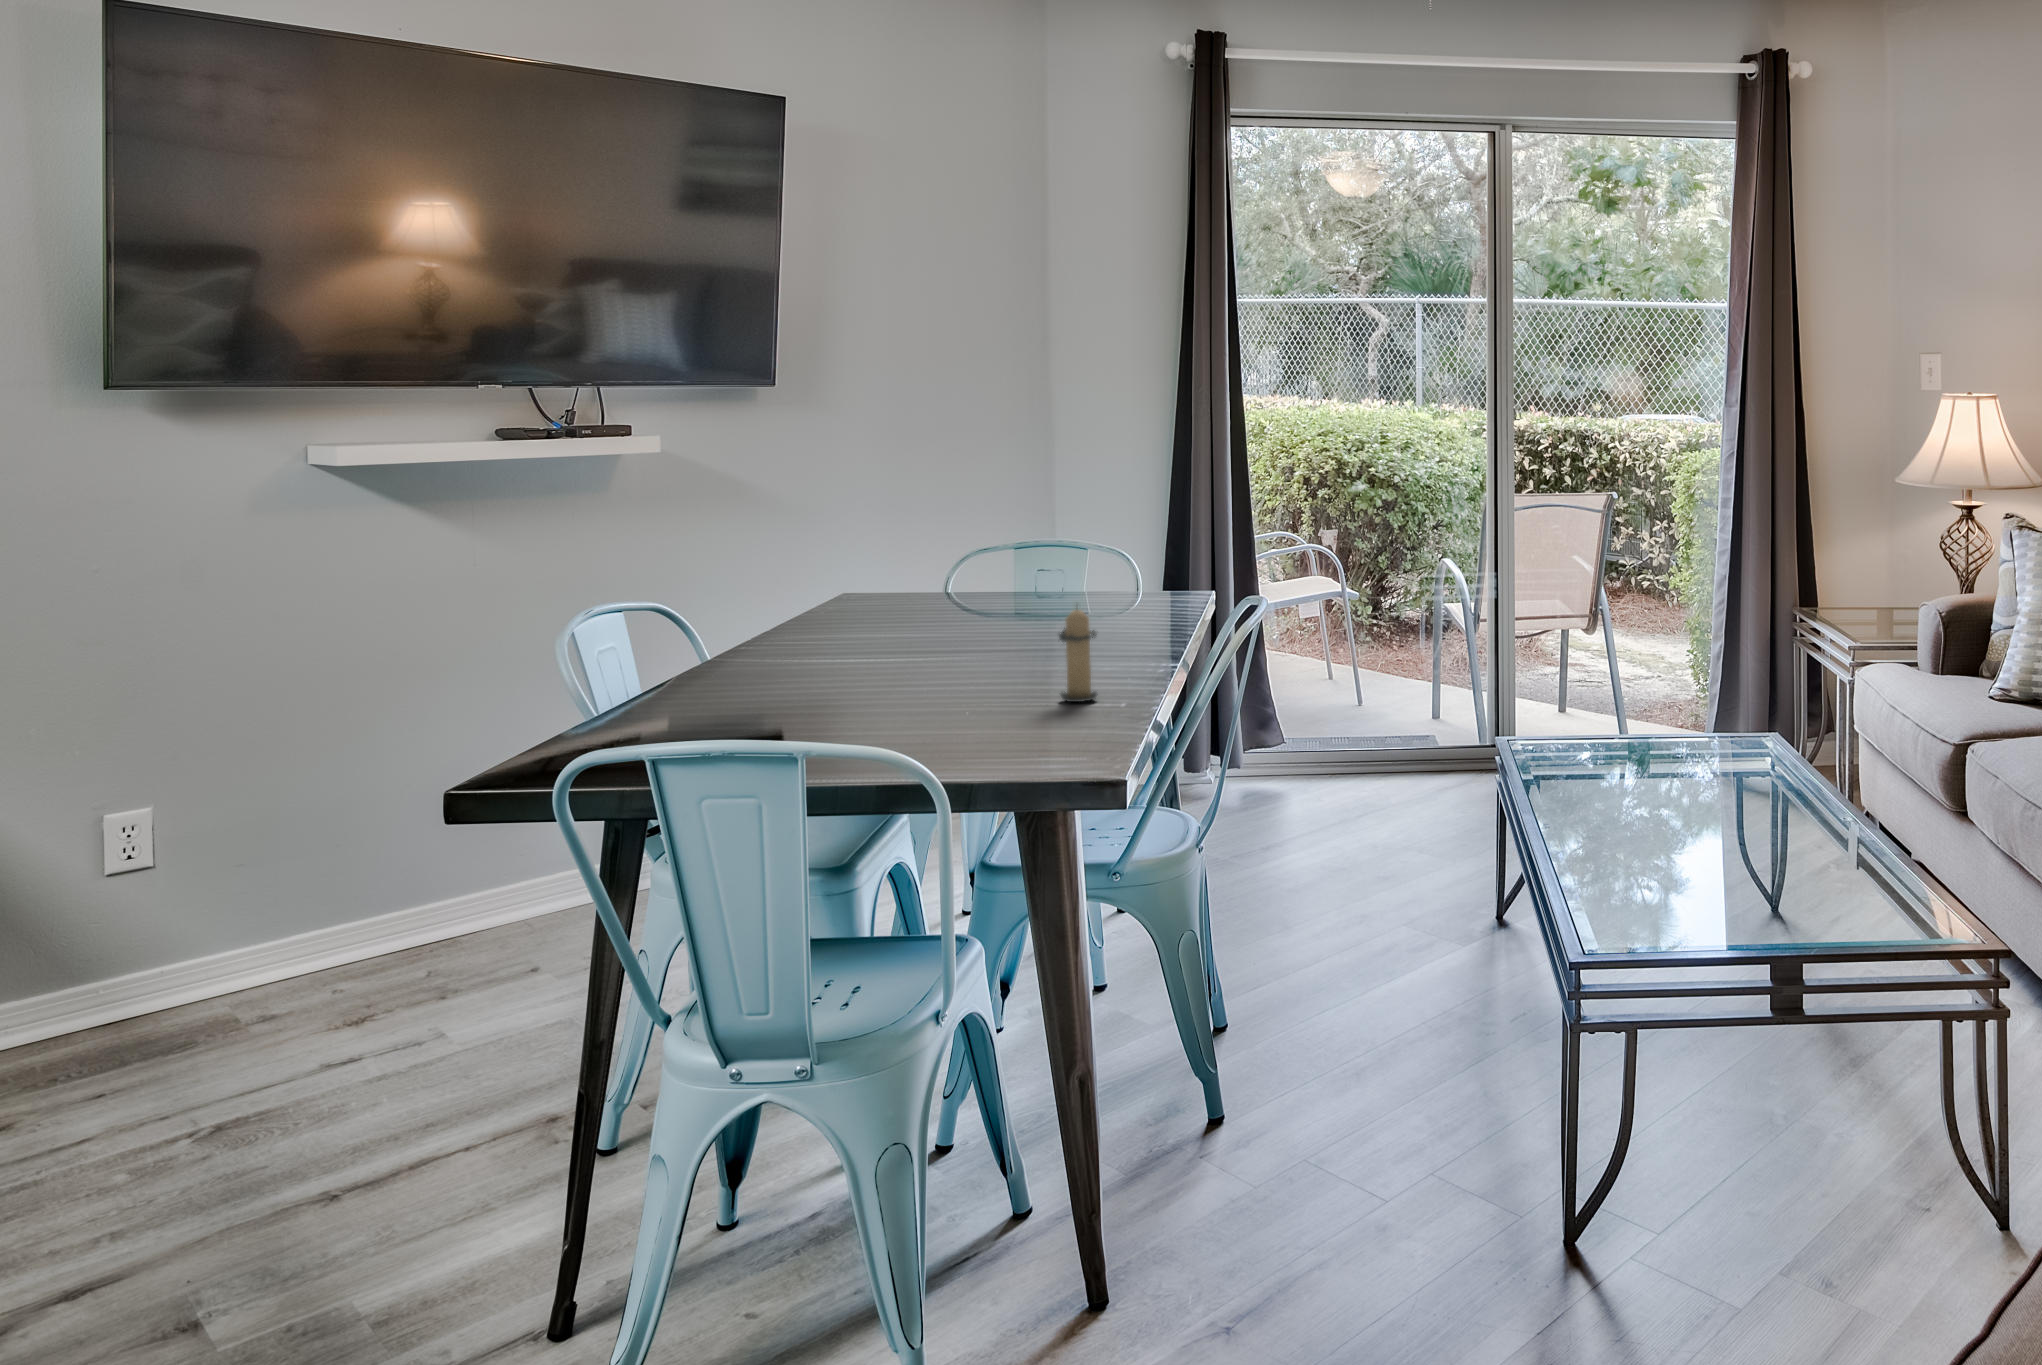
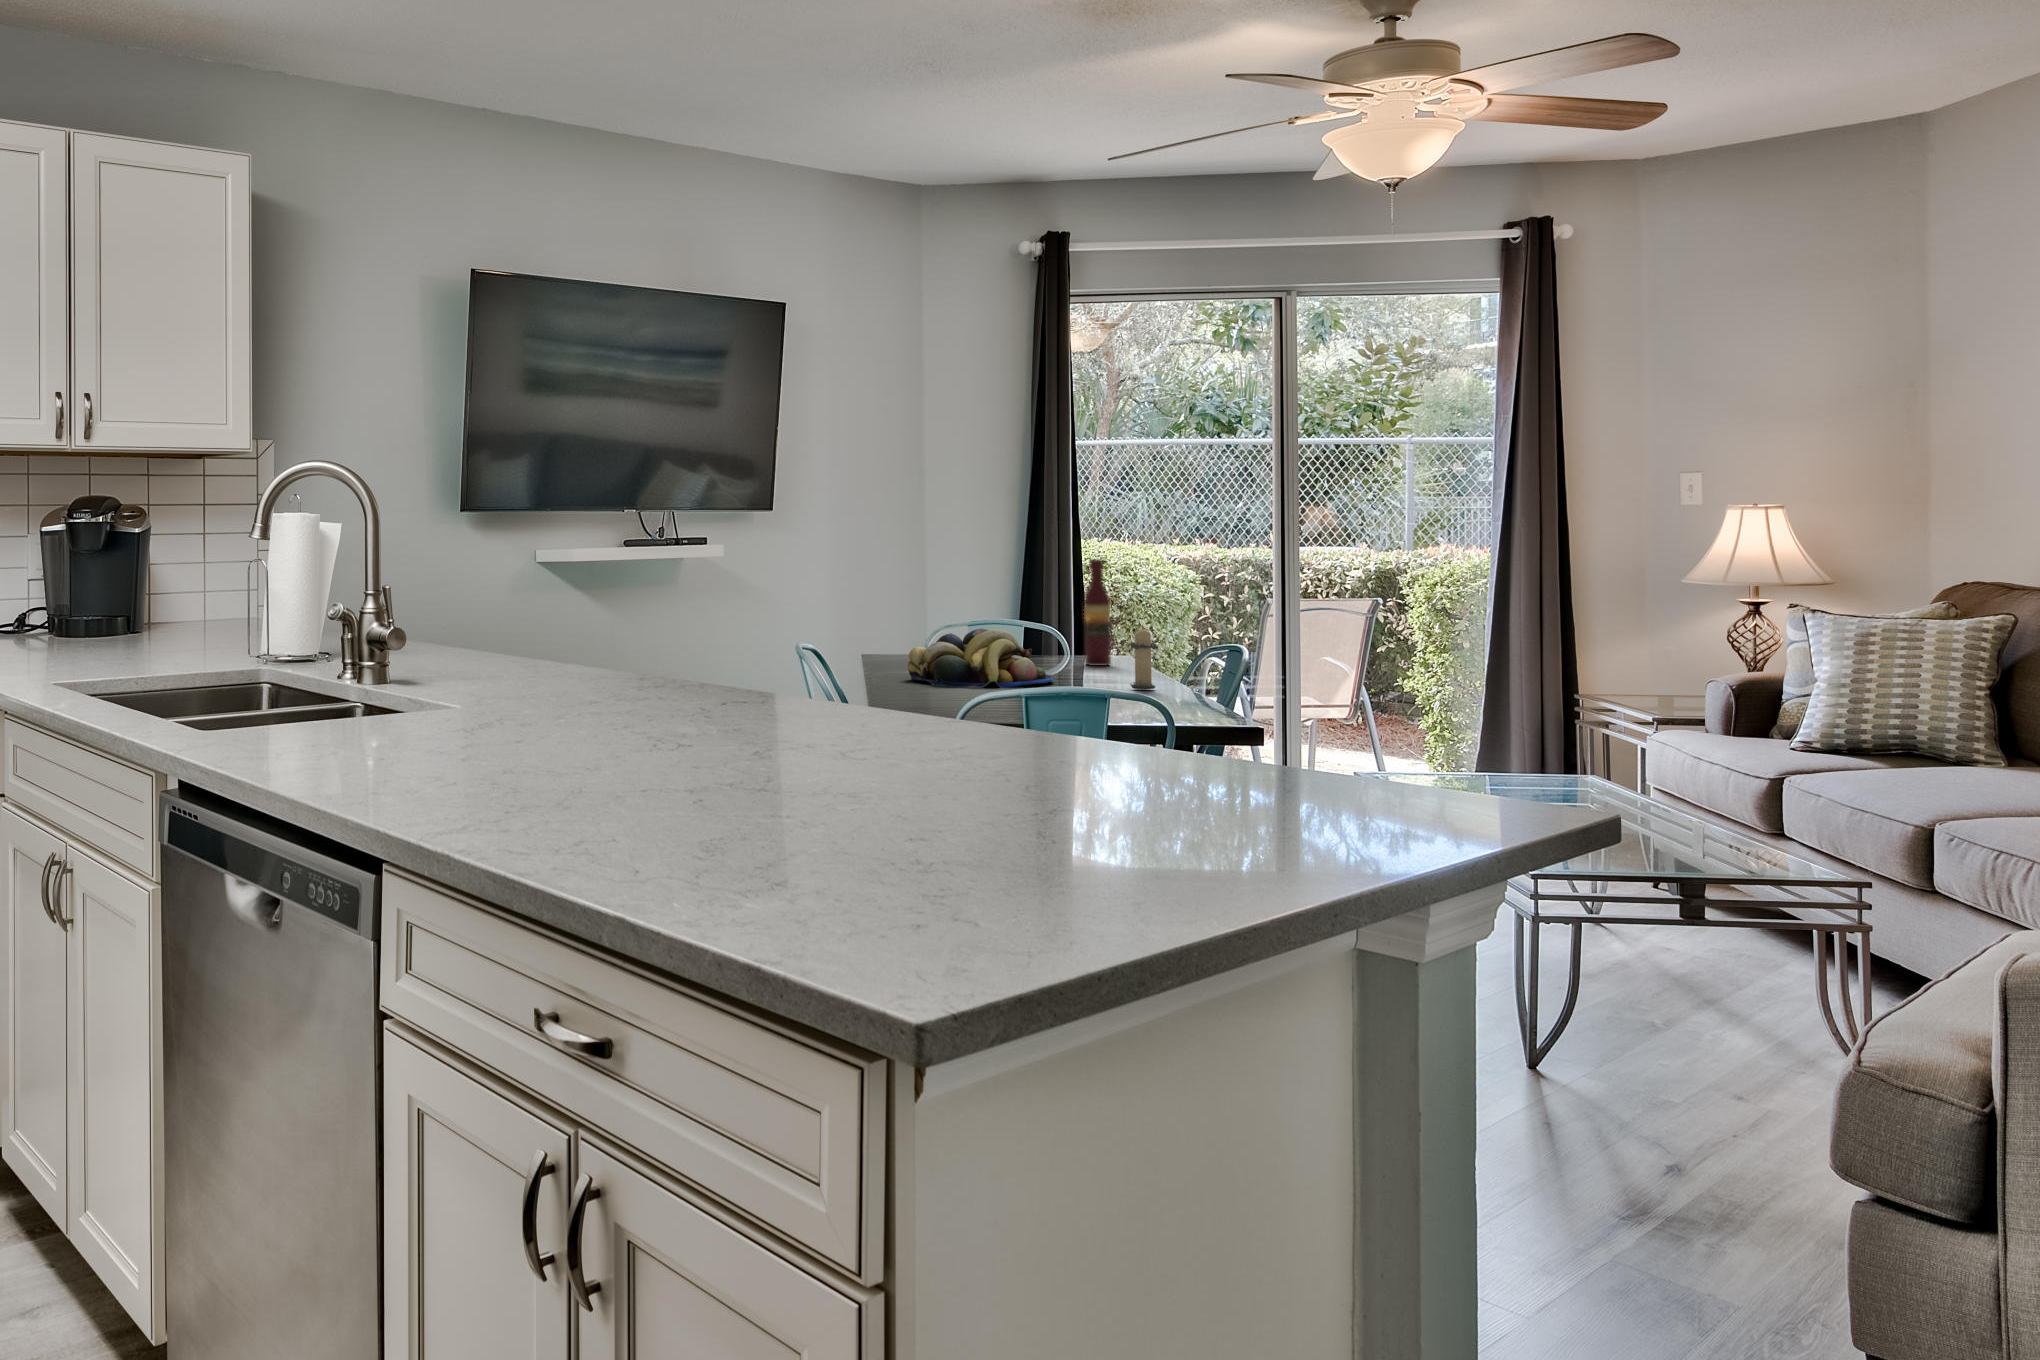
wine bottle: none [1118,476,1156,625] -> present [1084,559,1111,666]
fruit bowl: none [749,598,981,706] -> present [908,629,1054,688]

